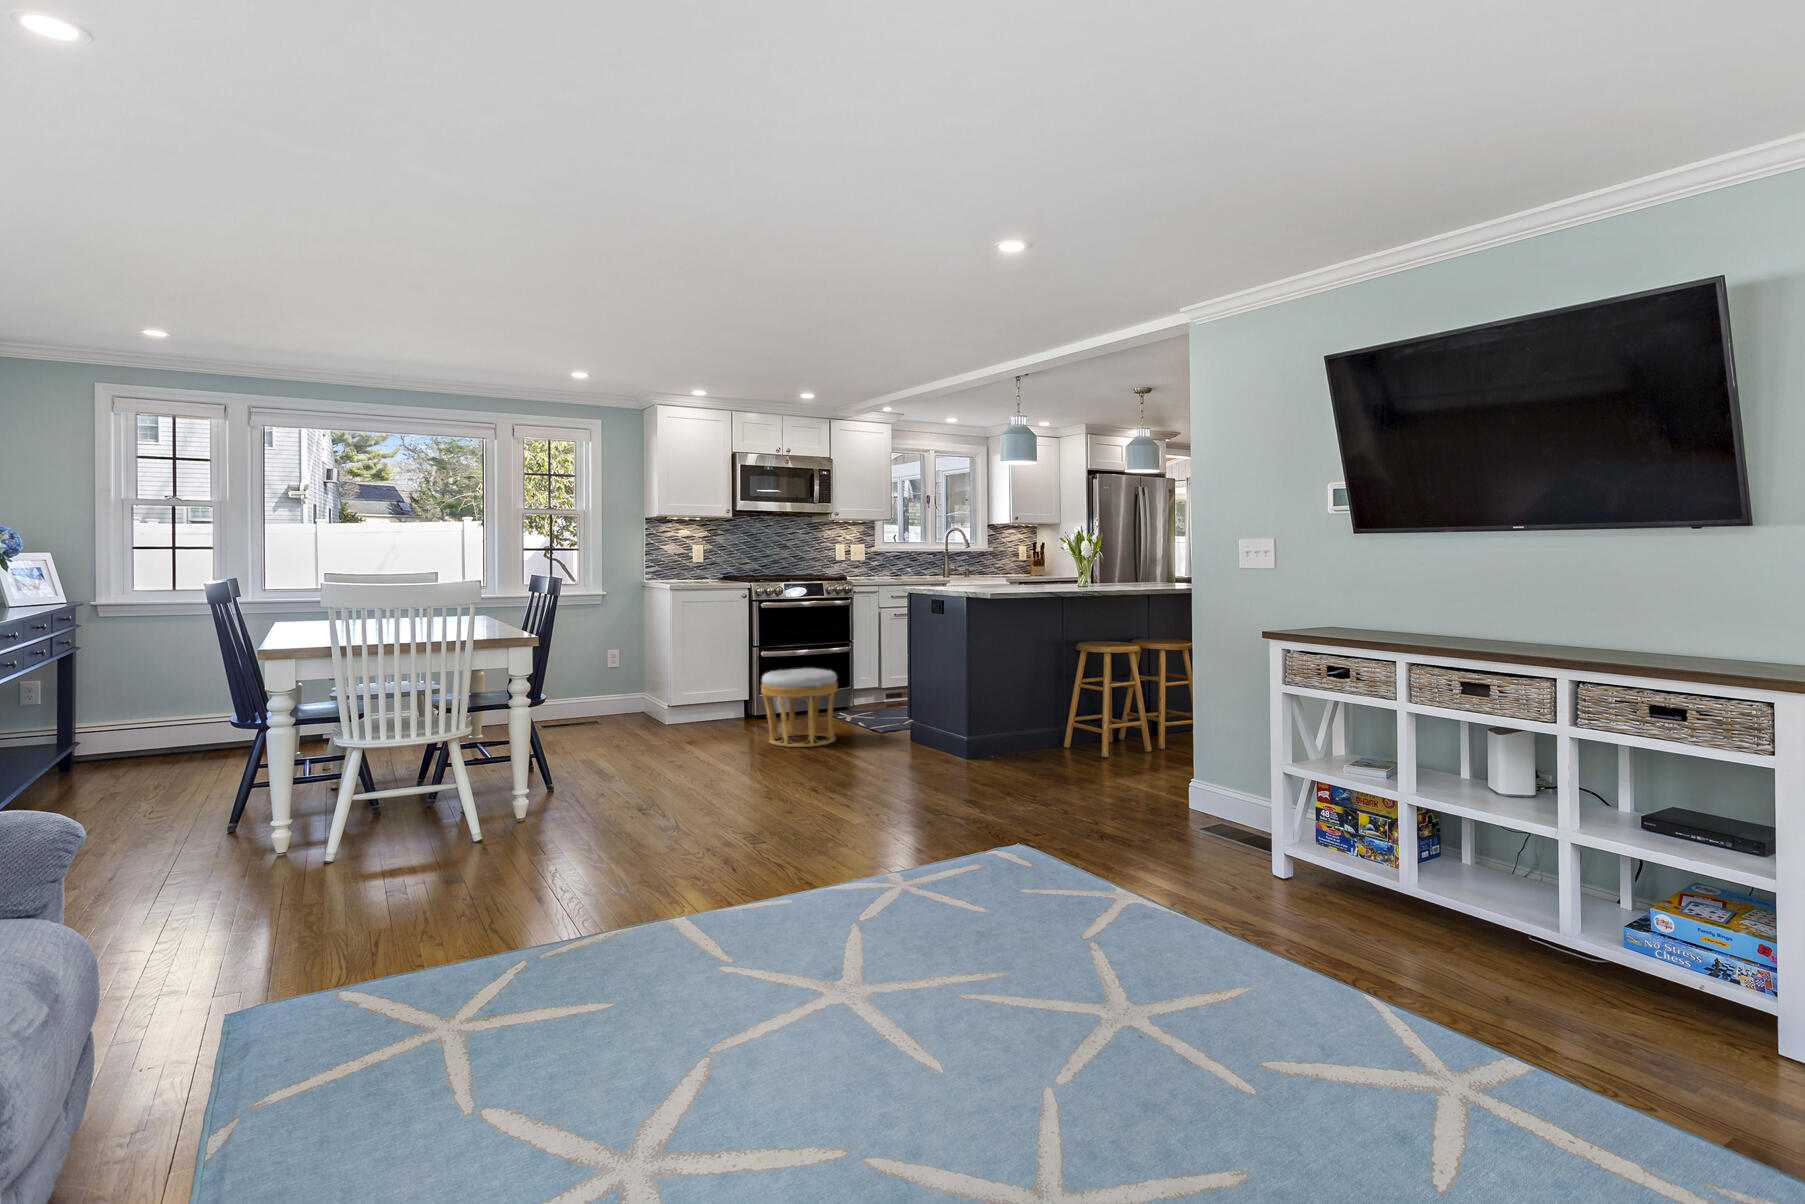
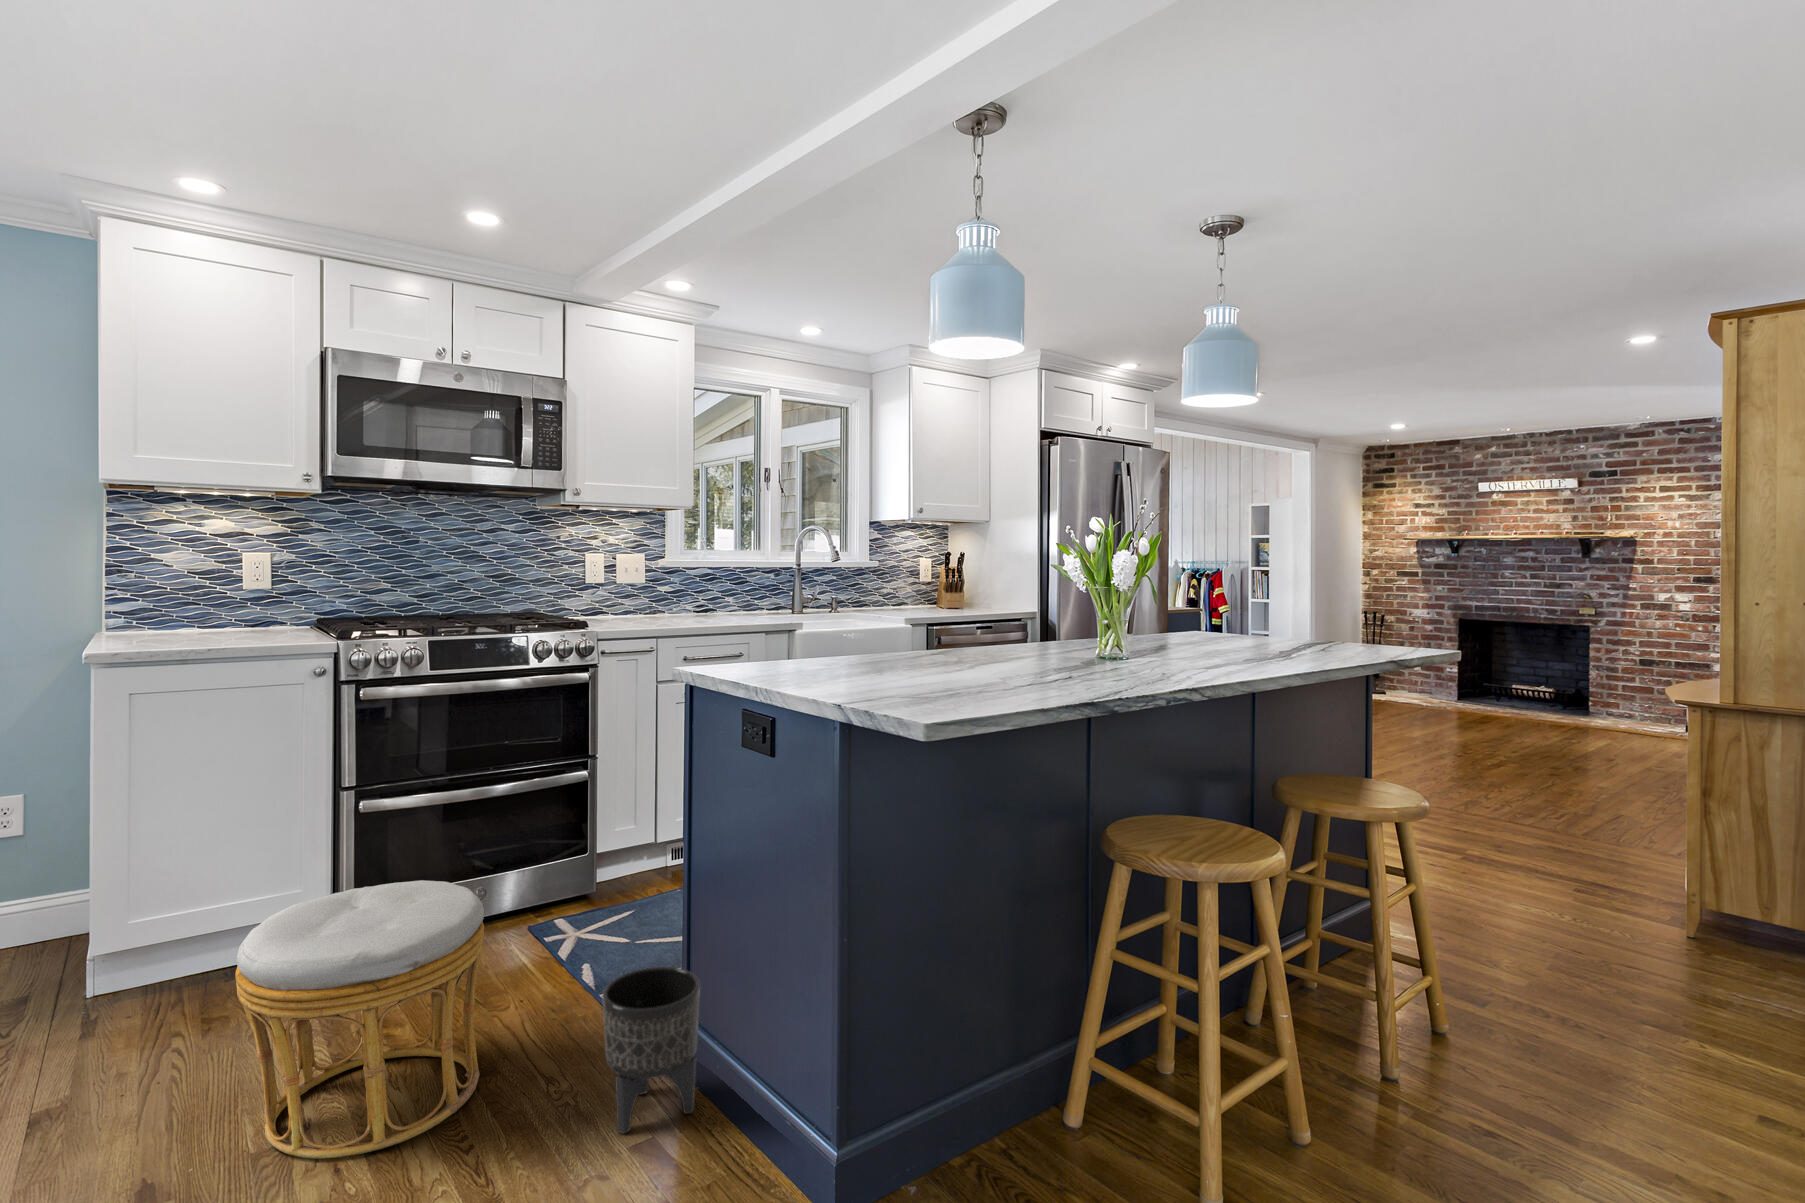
planter: none [884,697,918,747] -> present [602,967,700,1134]

